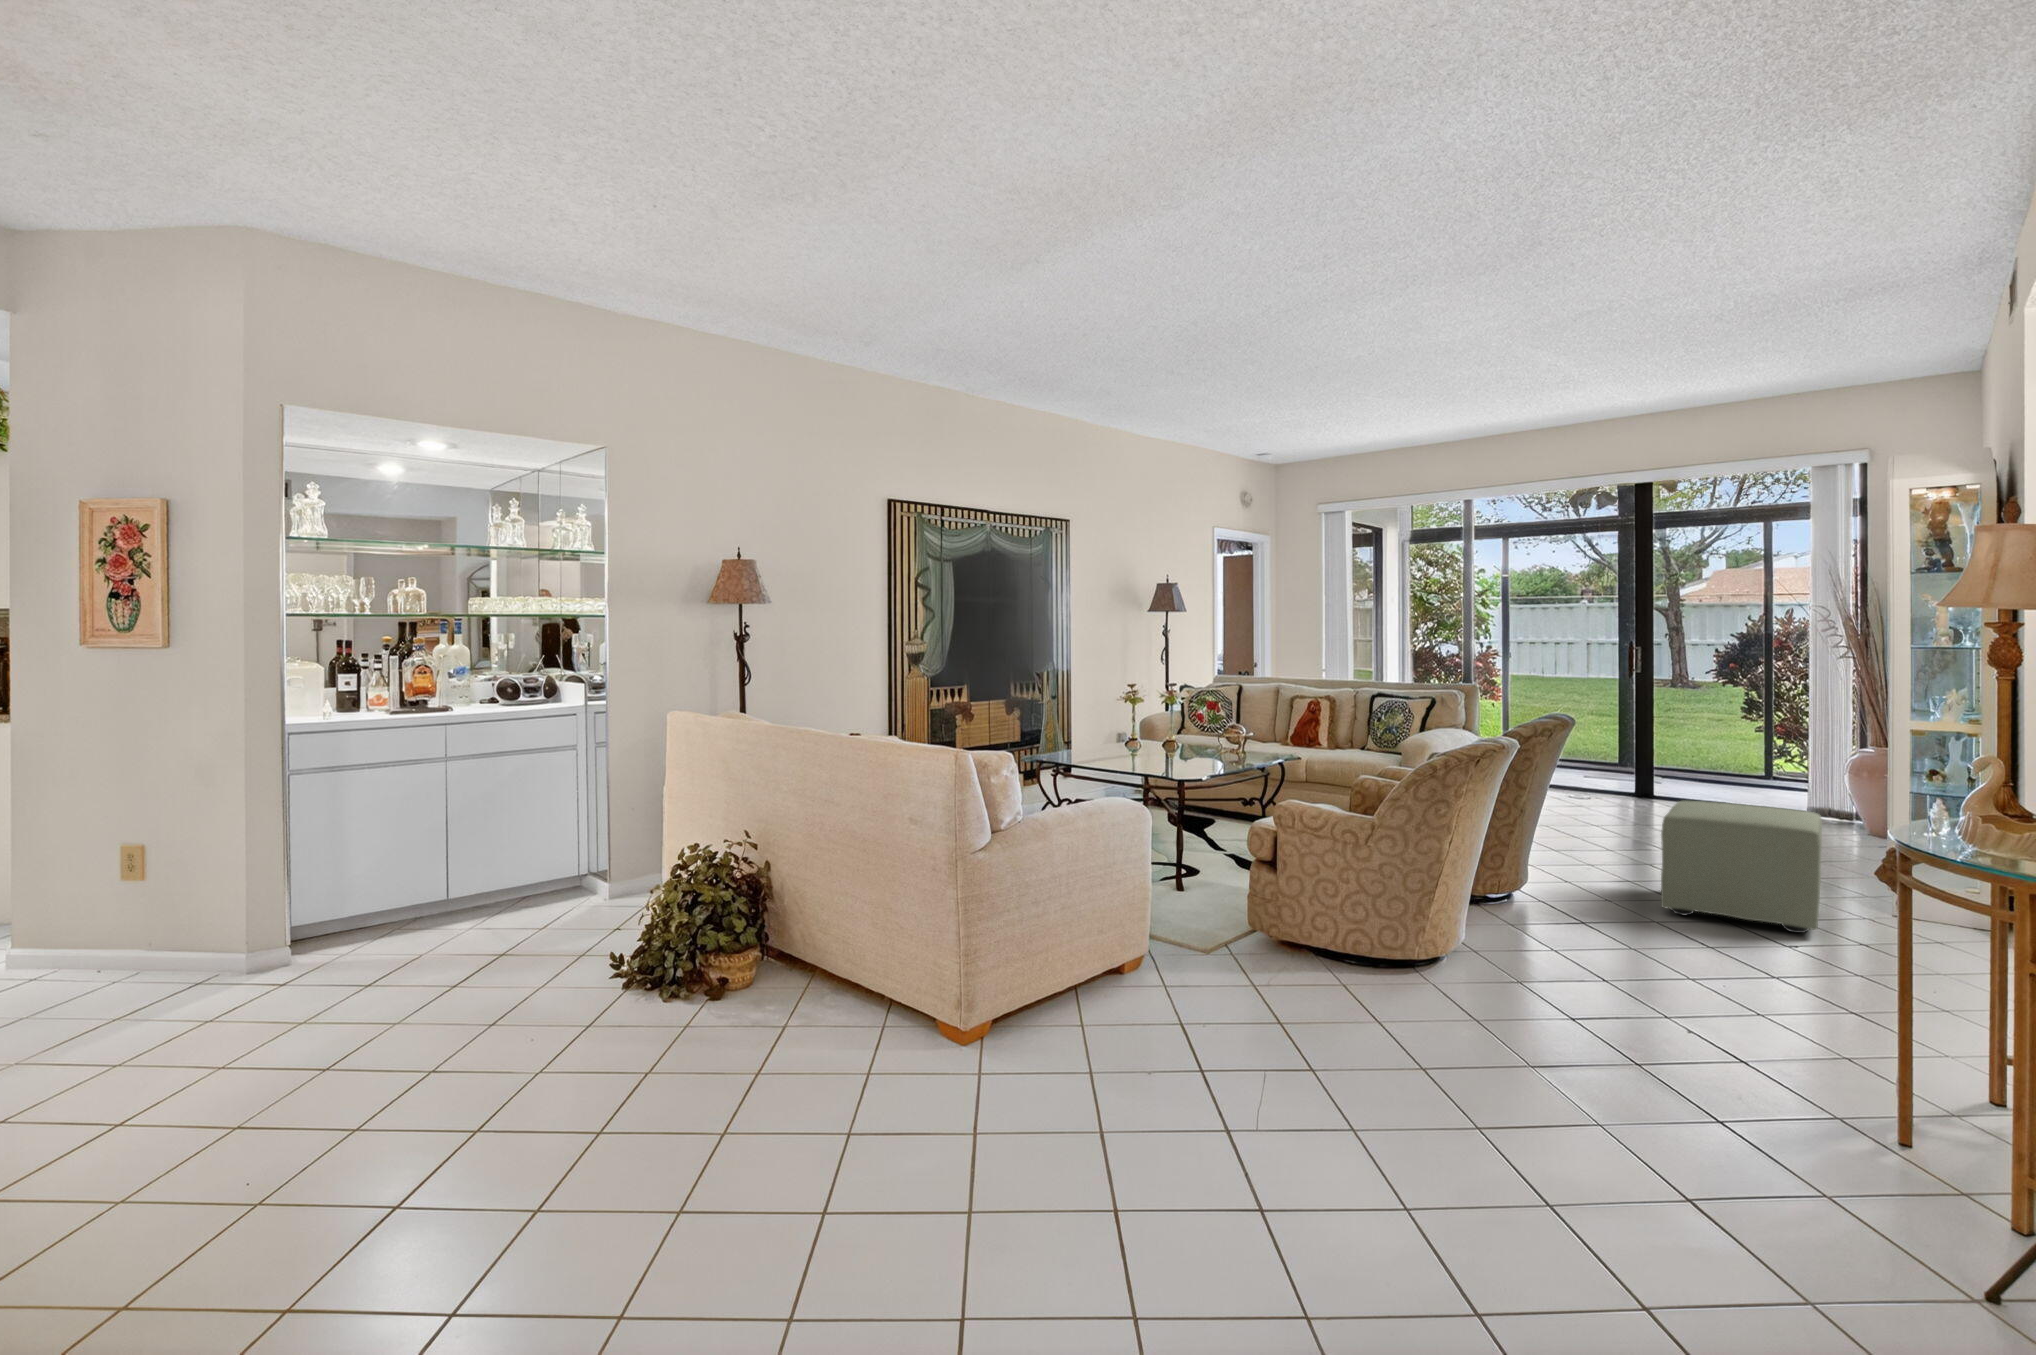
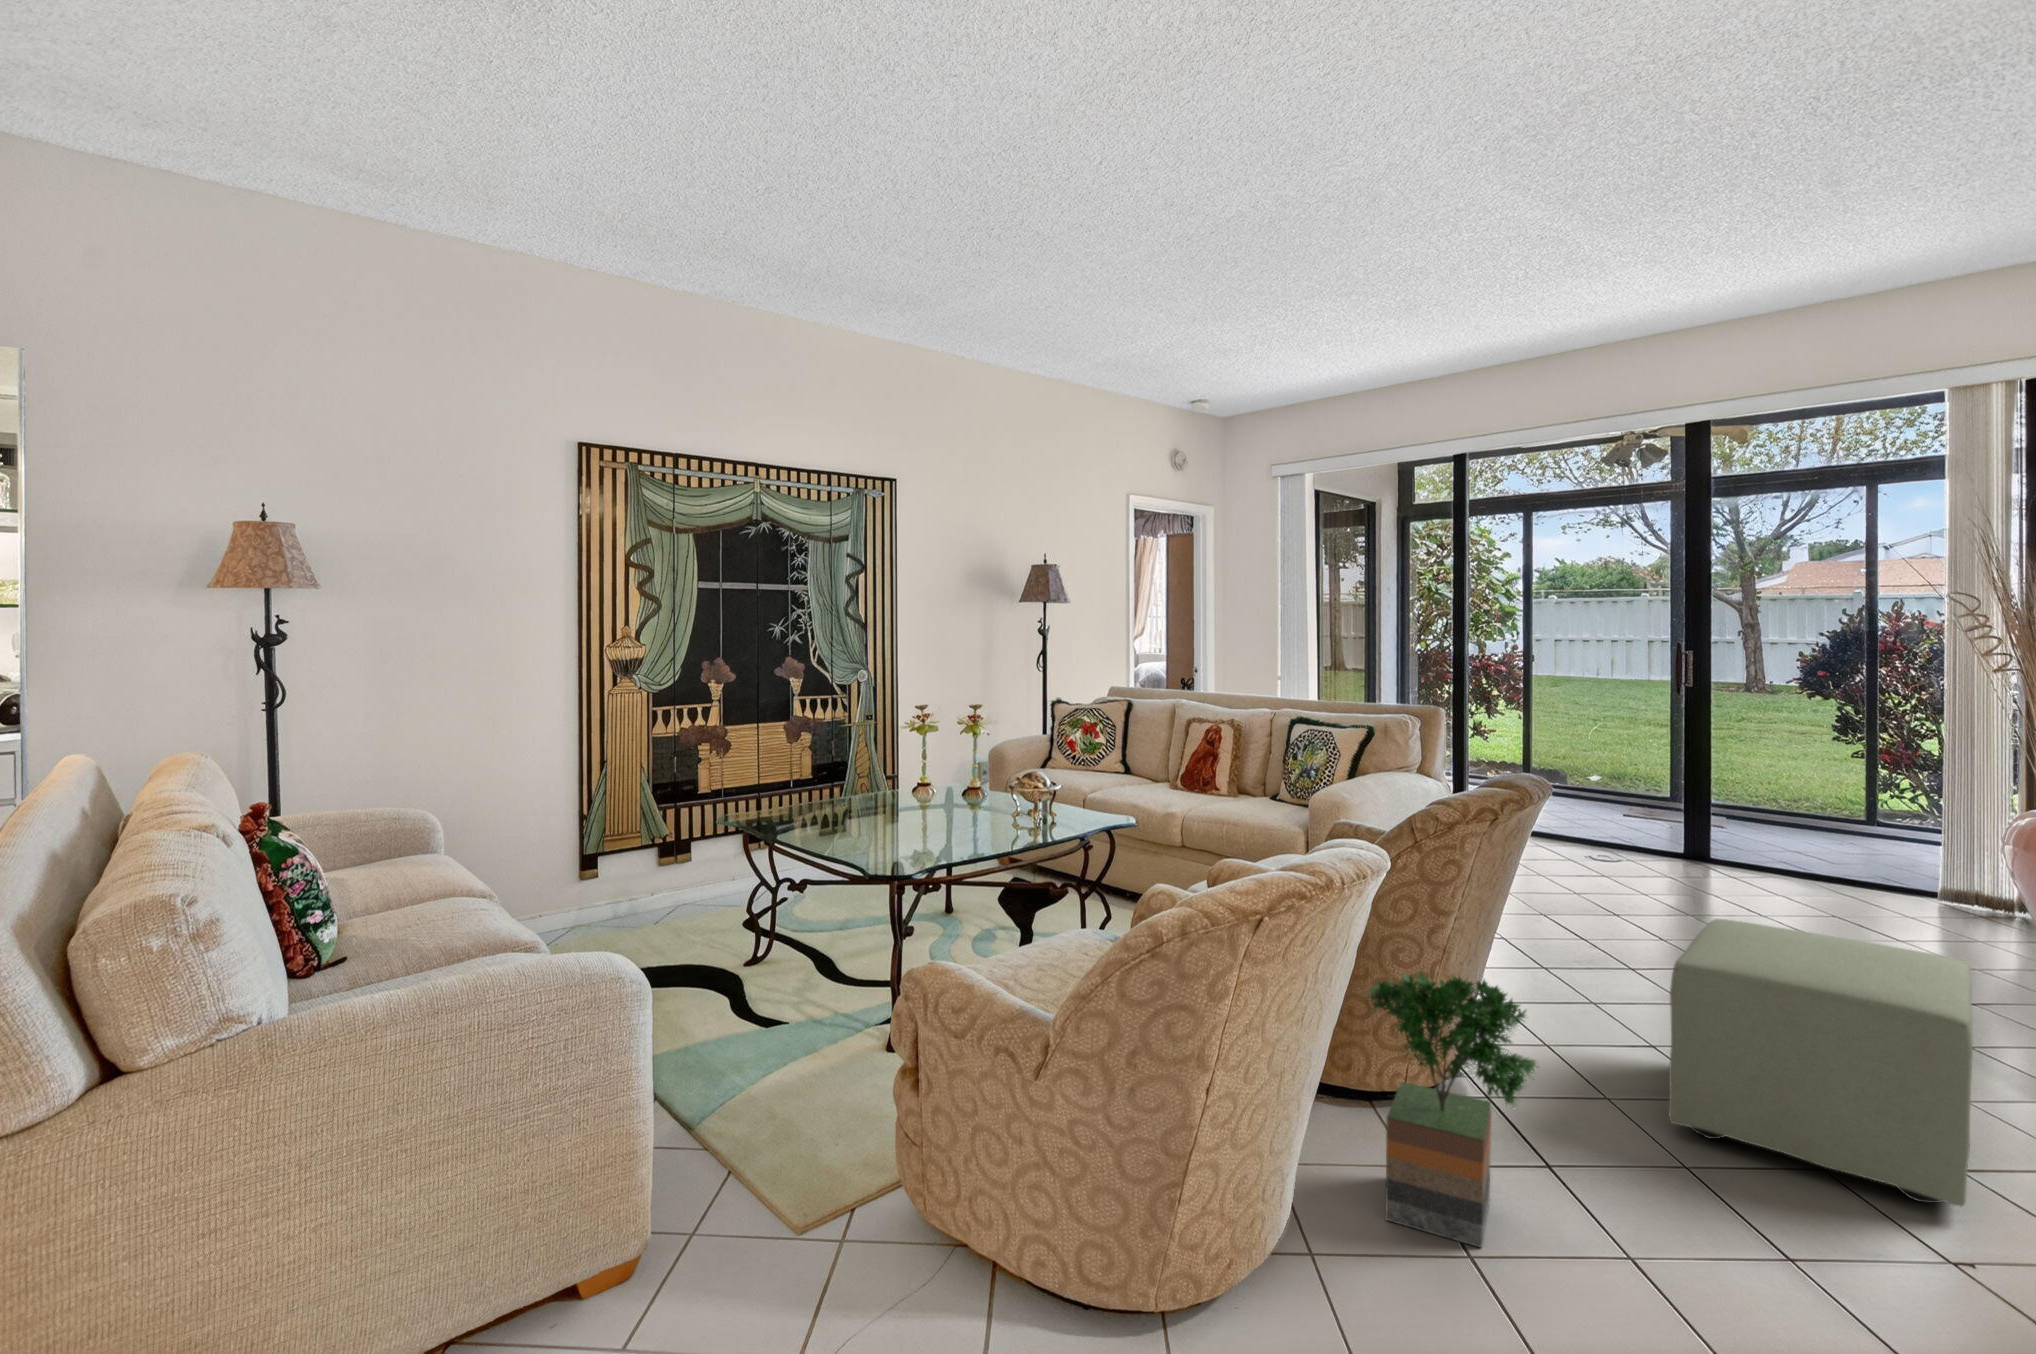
potted tree: none [1506,813,1607,952] -> present [1367,971,1536,1247]

